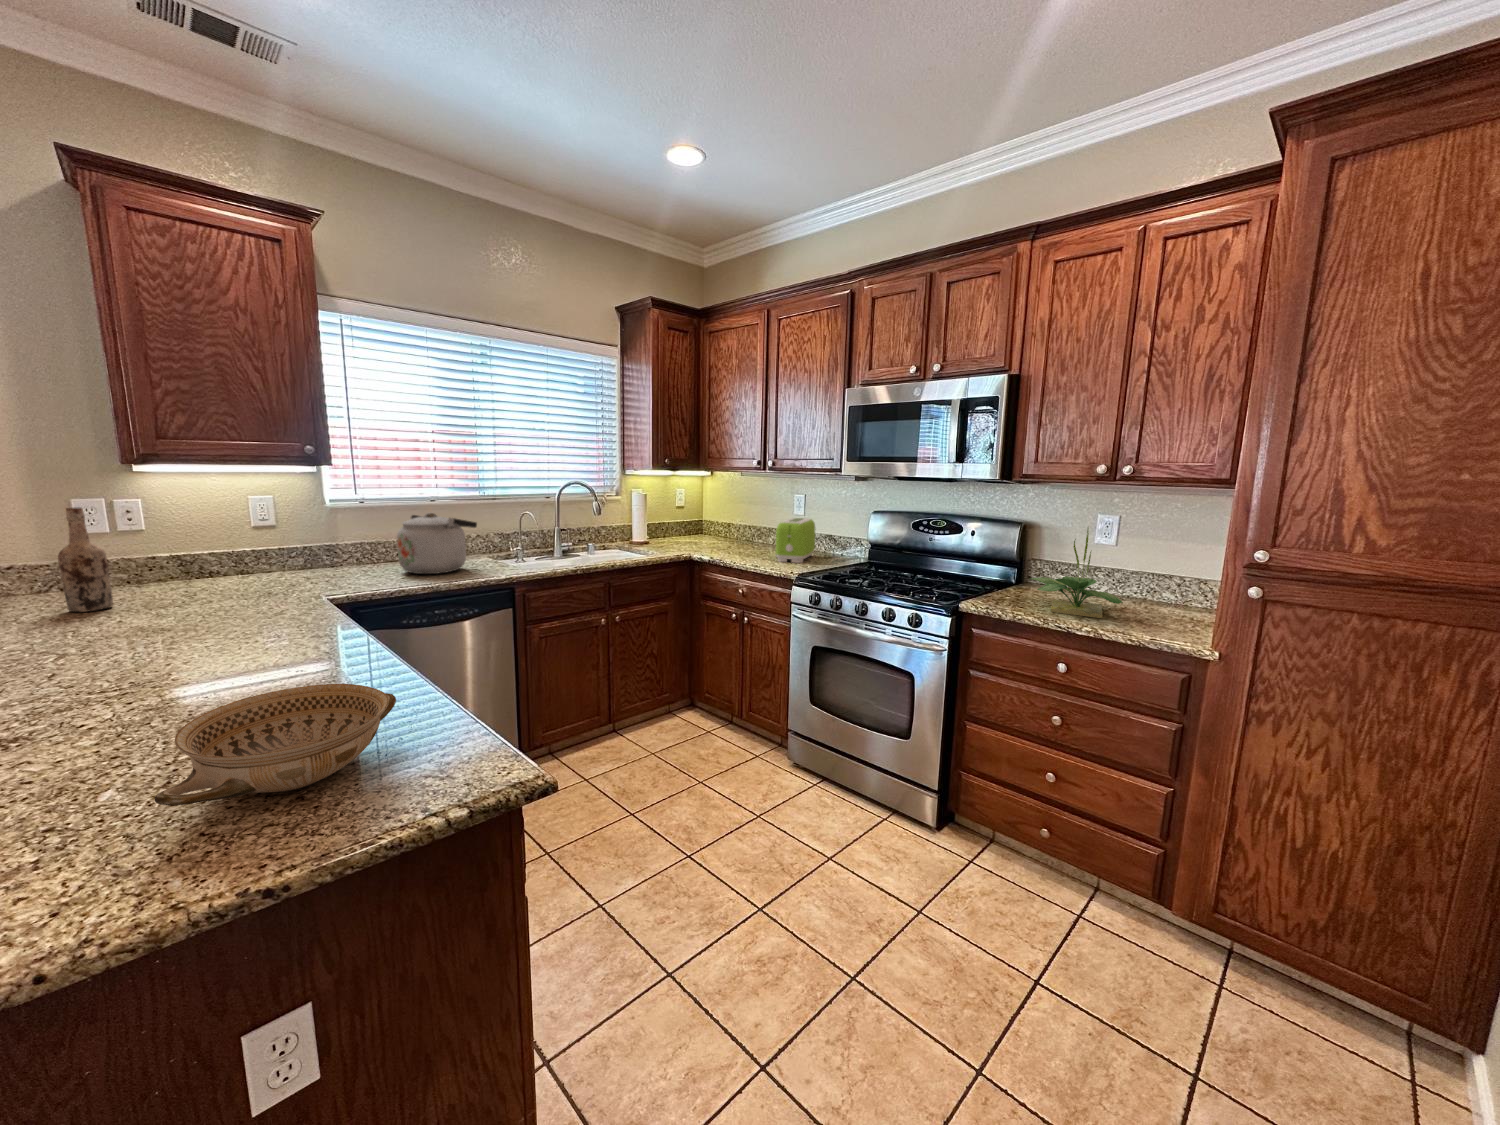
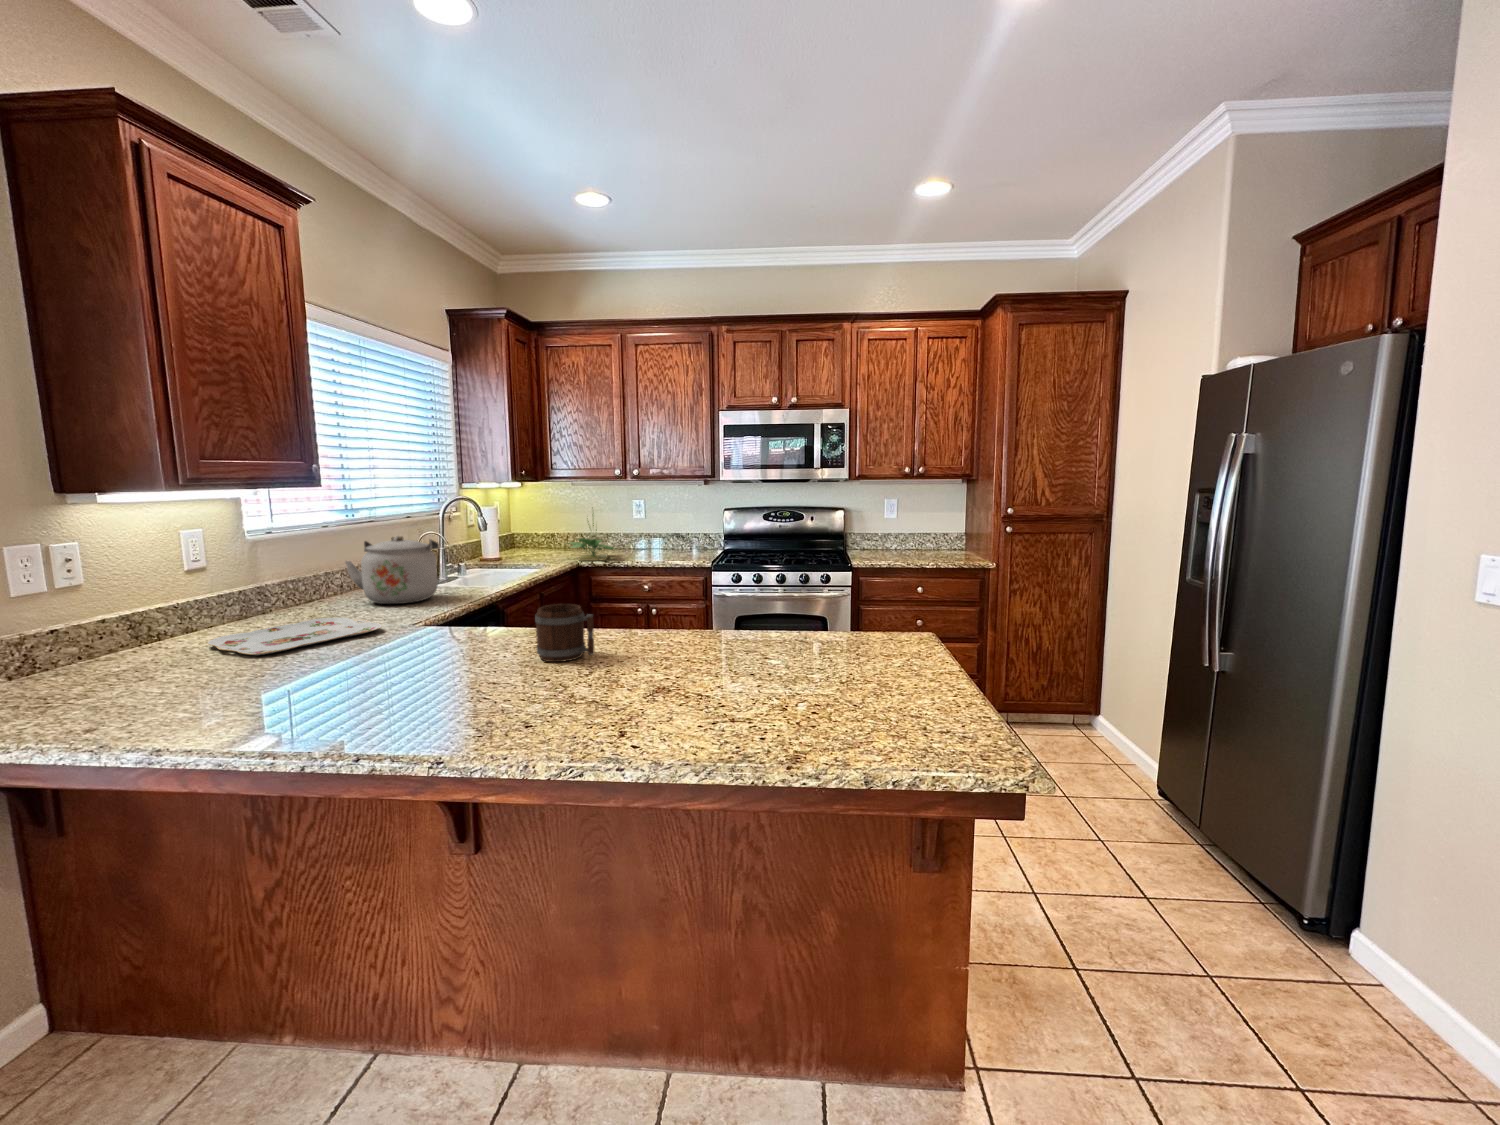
wine bottle: present [58,508,113,612] -> none [151,549,209,681]
toaster: present [776,518,815,563] -> none [651,519,687,557]
potted plant: present [1031,528,1123,618] -> present [570,514,614,561]
serving tray: none [167,577,326,602] -> present [207,618,382,655]
mug: none [173,601,251,669] -> present [535,604,594,662]
ceramic bowl: present [155,684,396,806] -> none [796,611,891,661]

